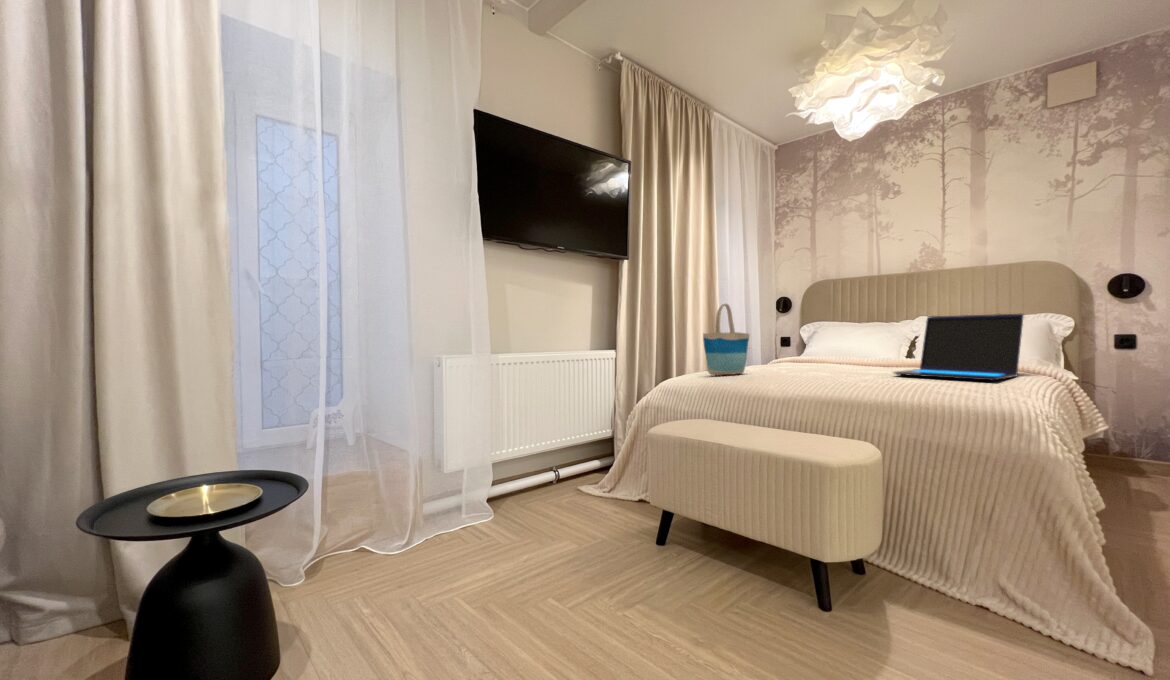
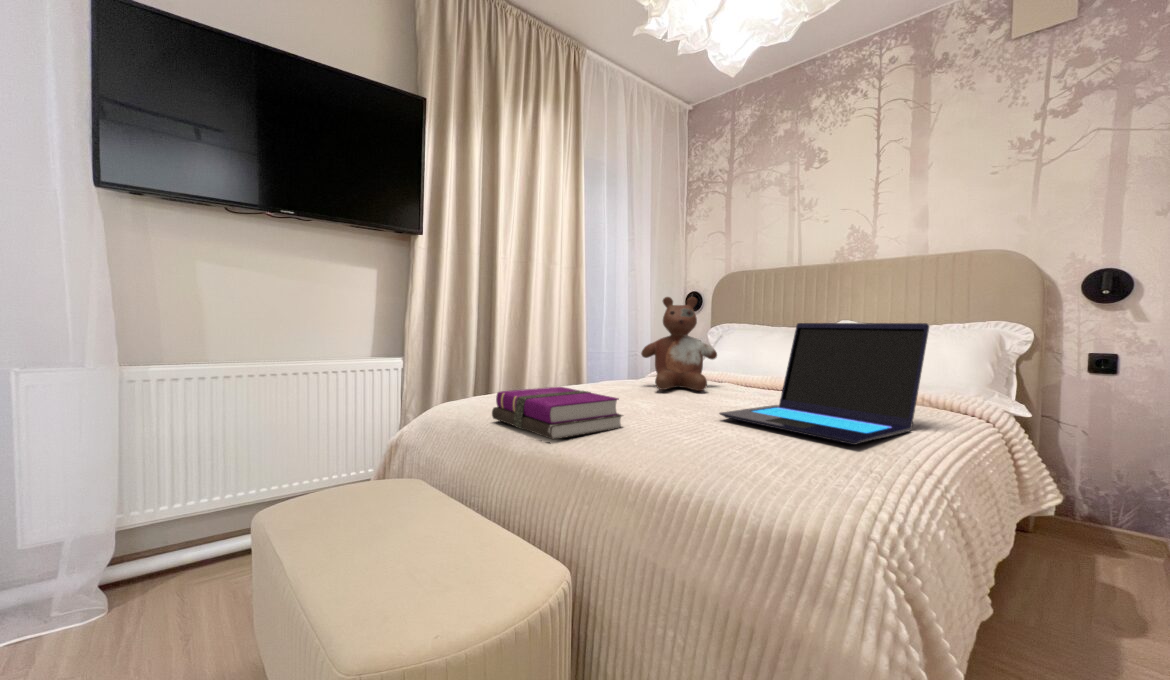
stuffed bear: none [797,301,854,366] -> present [641,297,717,391]
tote bag: present [703,304,749,375] -> none [463,296,543,403]
notebook: none [749,361,839,385] -> present [492,387,623,439]

